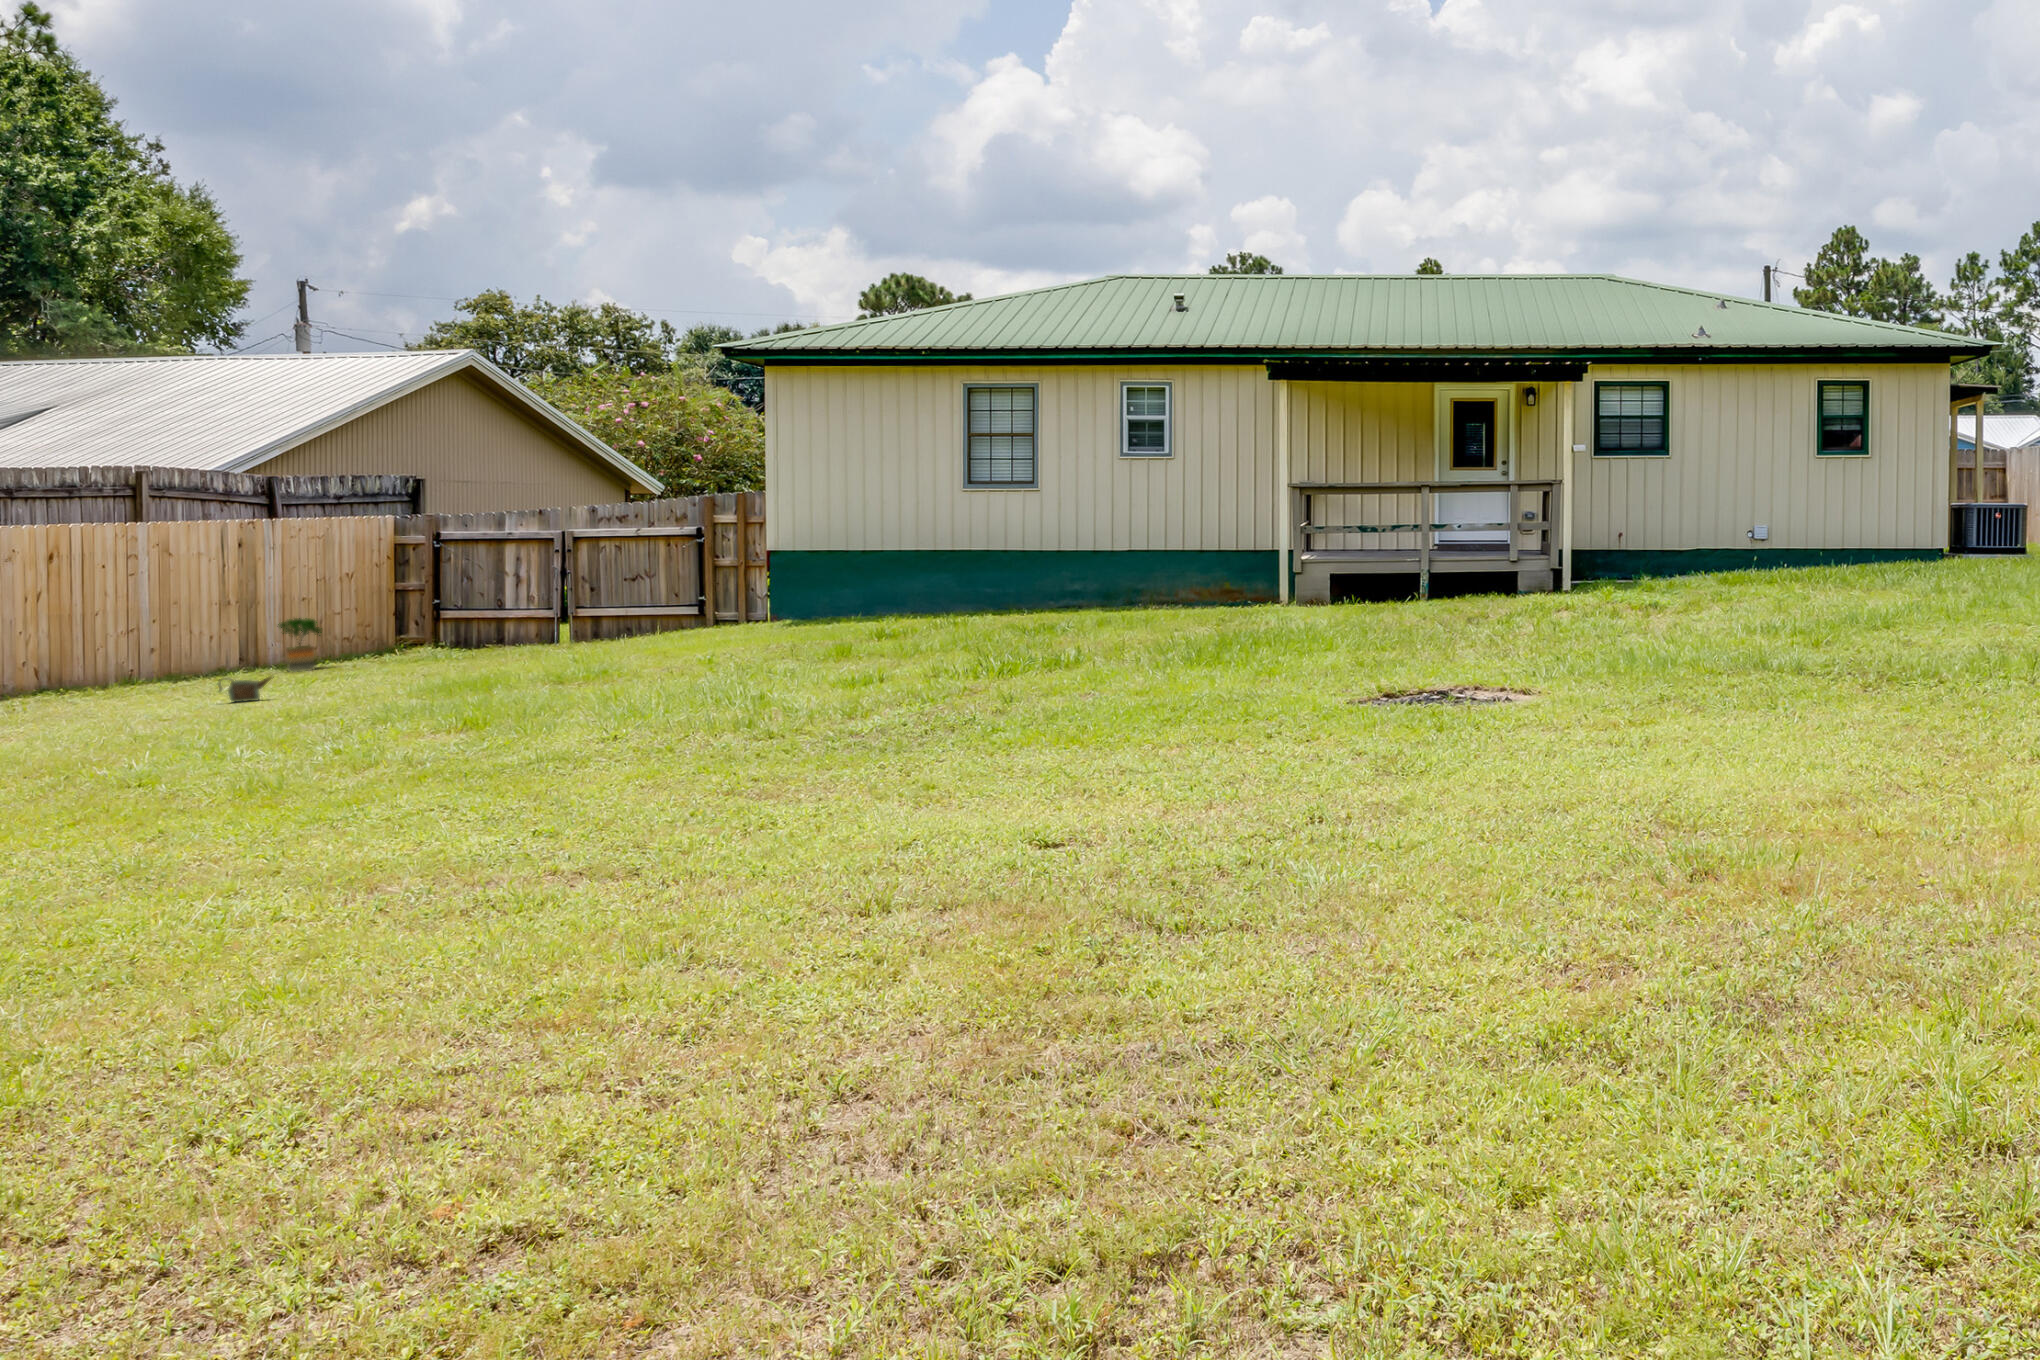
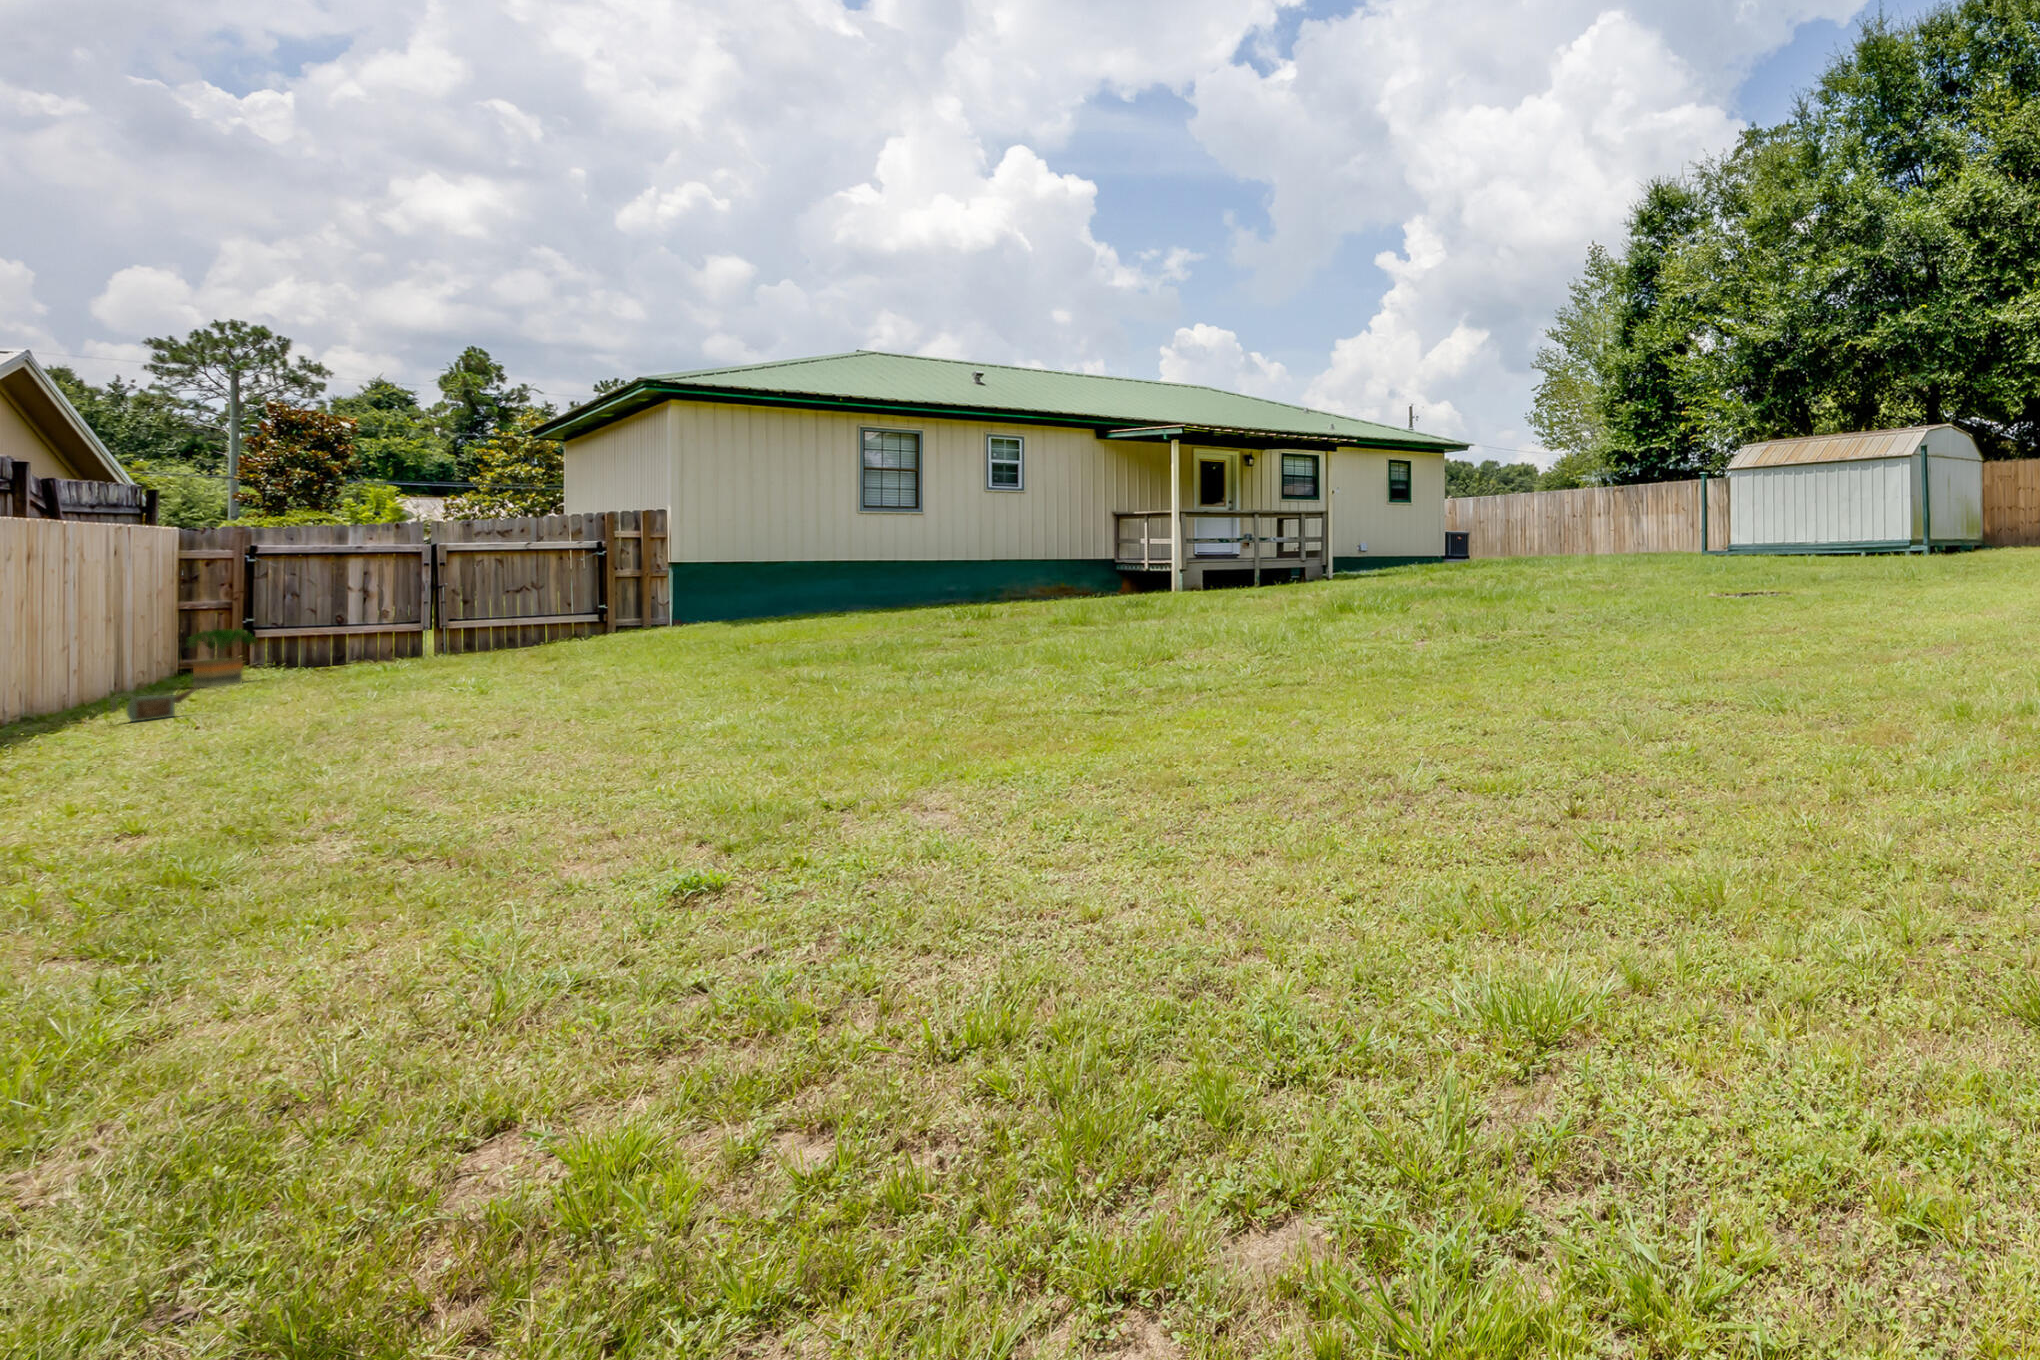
watering can: present [218,676,274,702] -> present [110,687,199,722]

